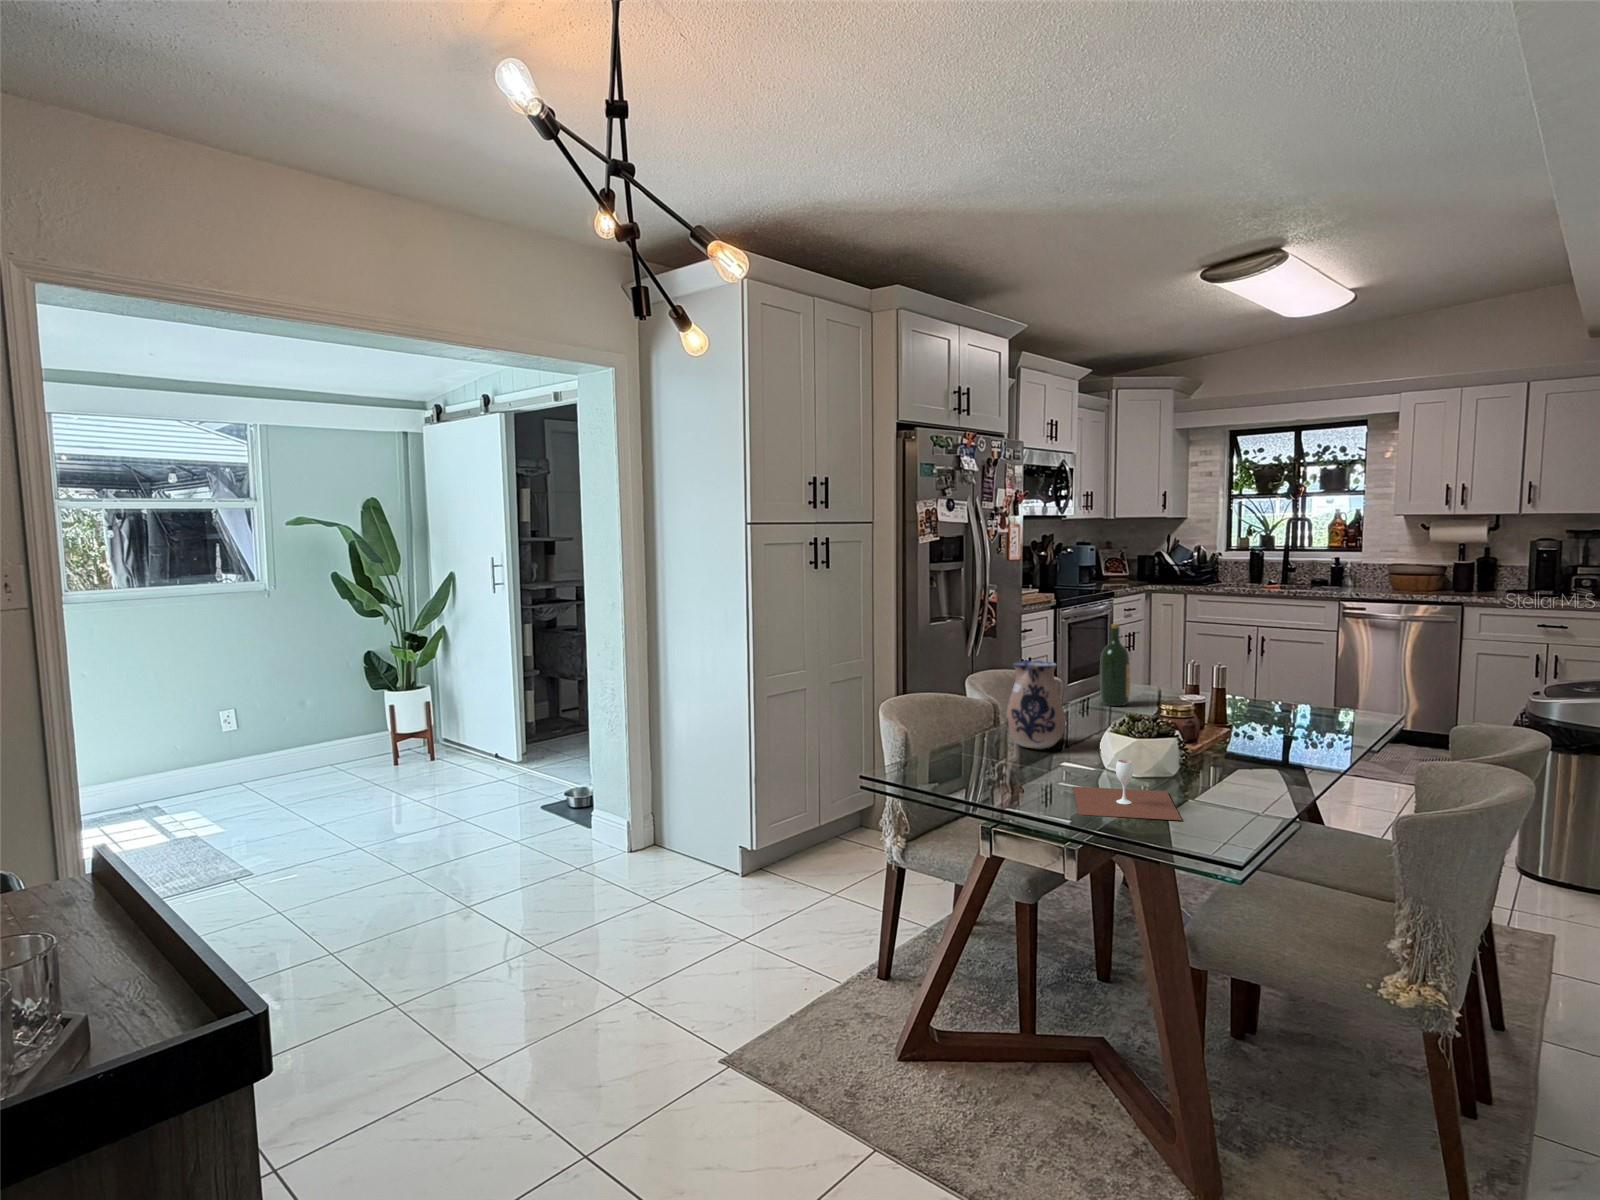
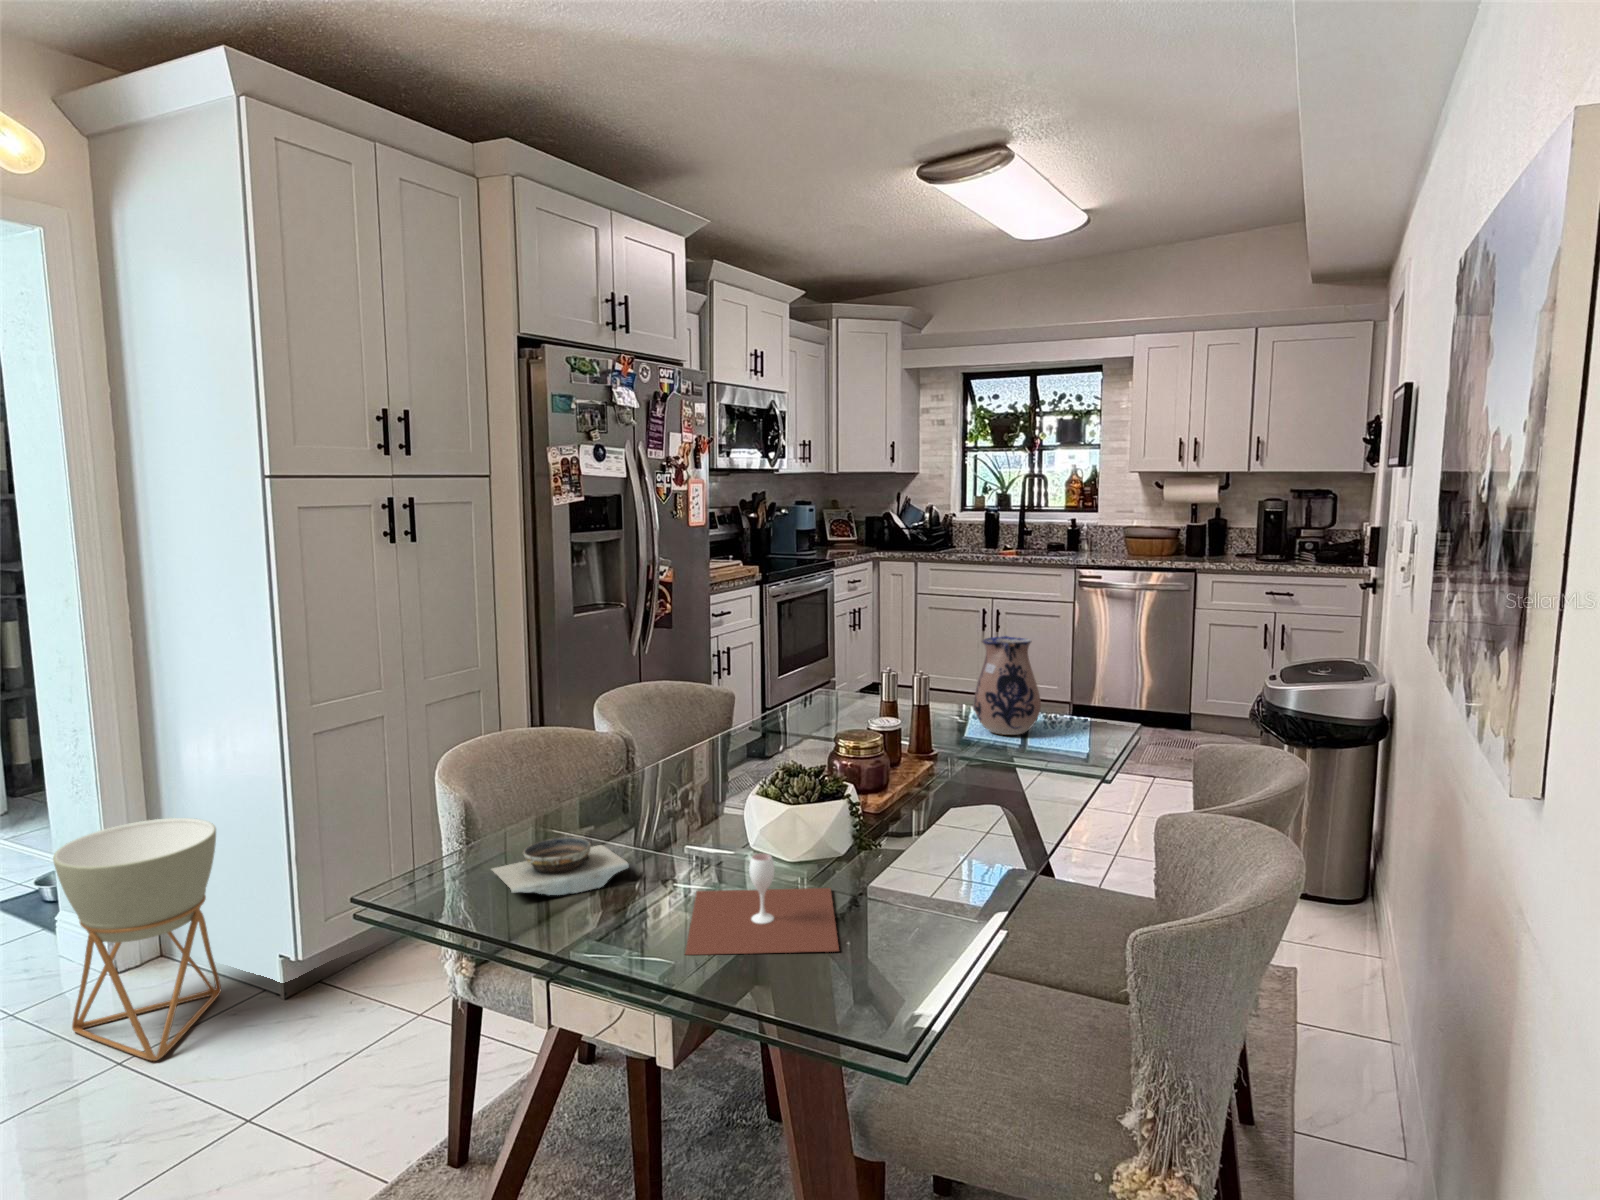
wine bottle: present [1100,624,1130,706] -> none [783,617,821,727]
ceramic pitcher: present [1006,660,1066,749] -> present [974,636,1041,735]
planter: none [621,746,709,898] -> present [53,818,221,1061]
bowl: none [934,750,1025,782] -> present [491,837,629,895]

